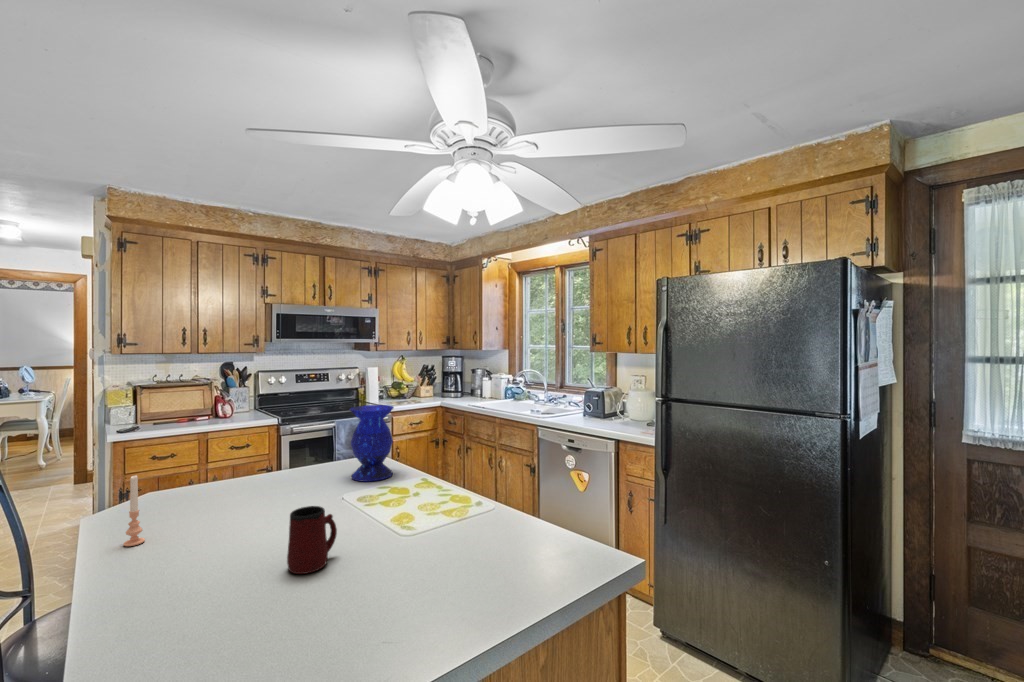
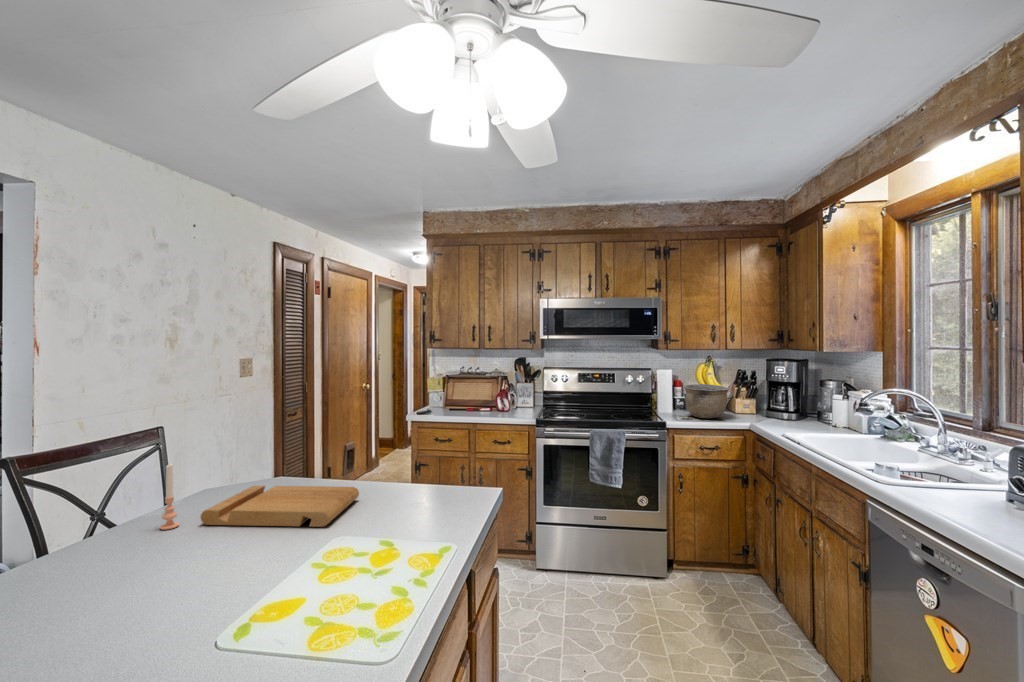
bowl: none [394,377,426,402] -> present [684,384,729,418]
vase: present [349,405,394,482] -> none [409,422,467,528]
cutting board: none [154,475,306,530] -> present [201,486,359,527]
mug: present [287,506,337,574] -> none [75,551,152,644]

